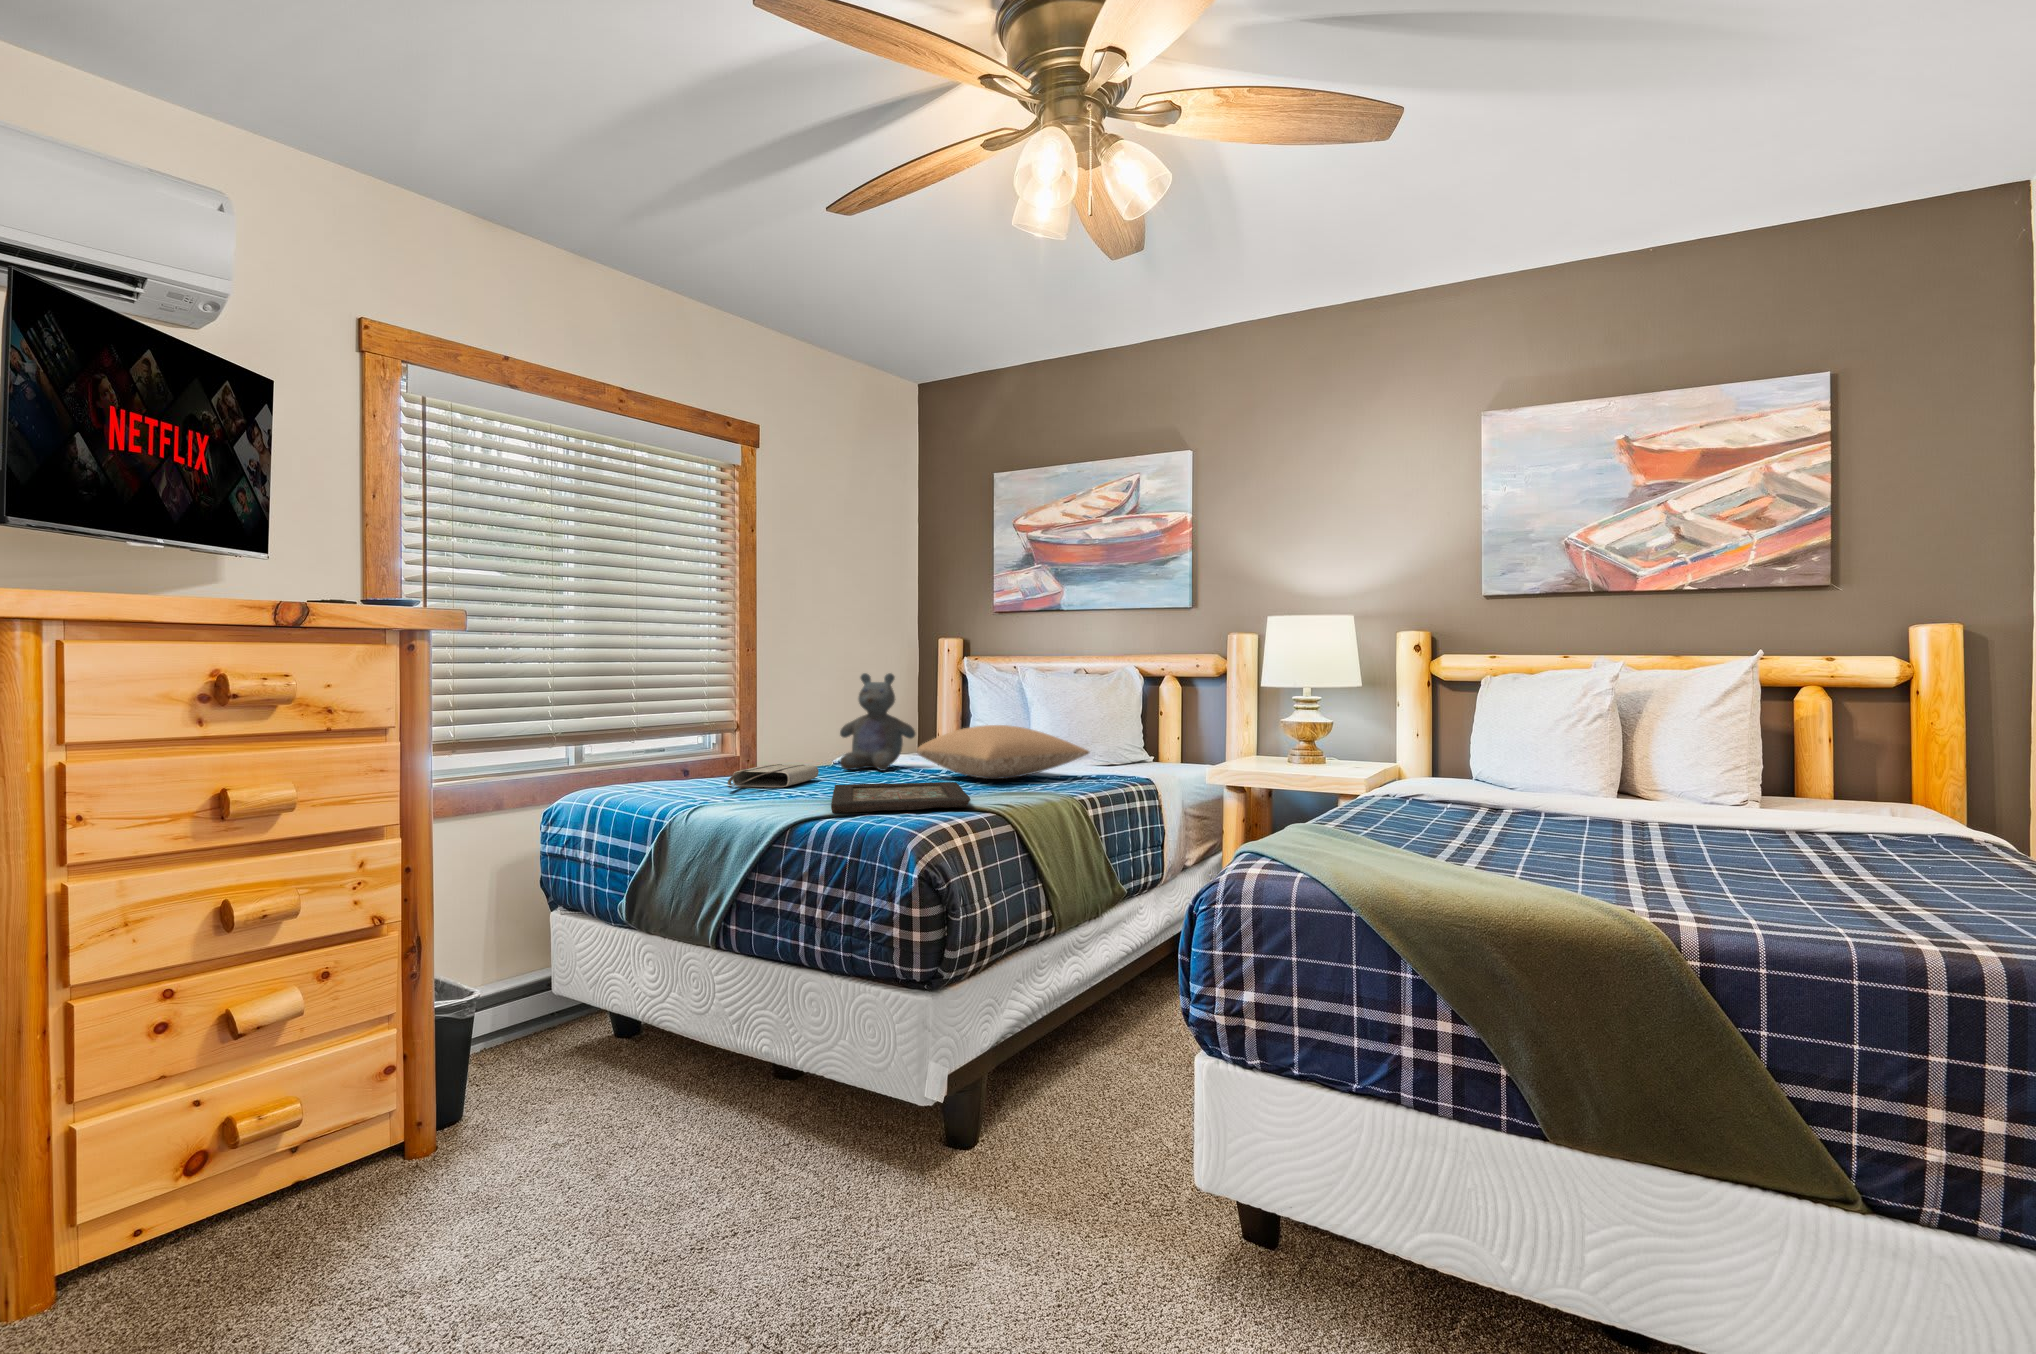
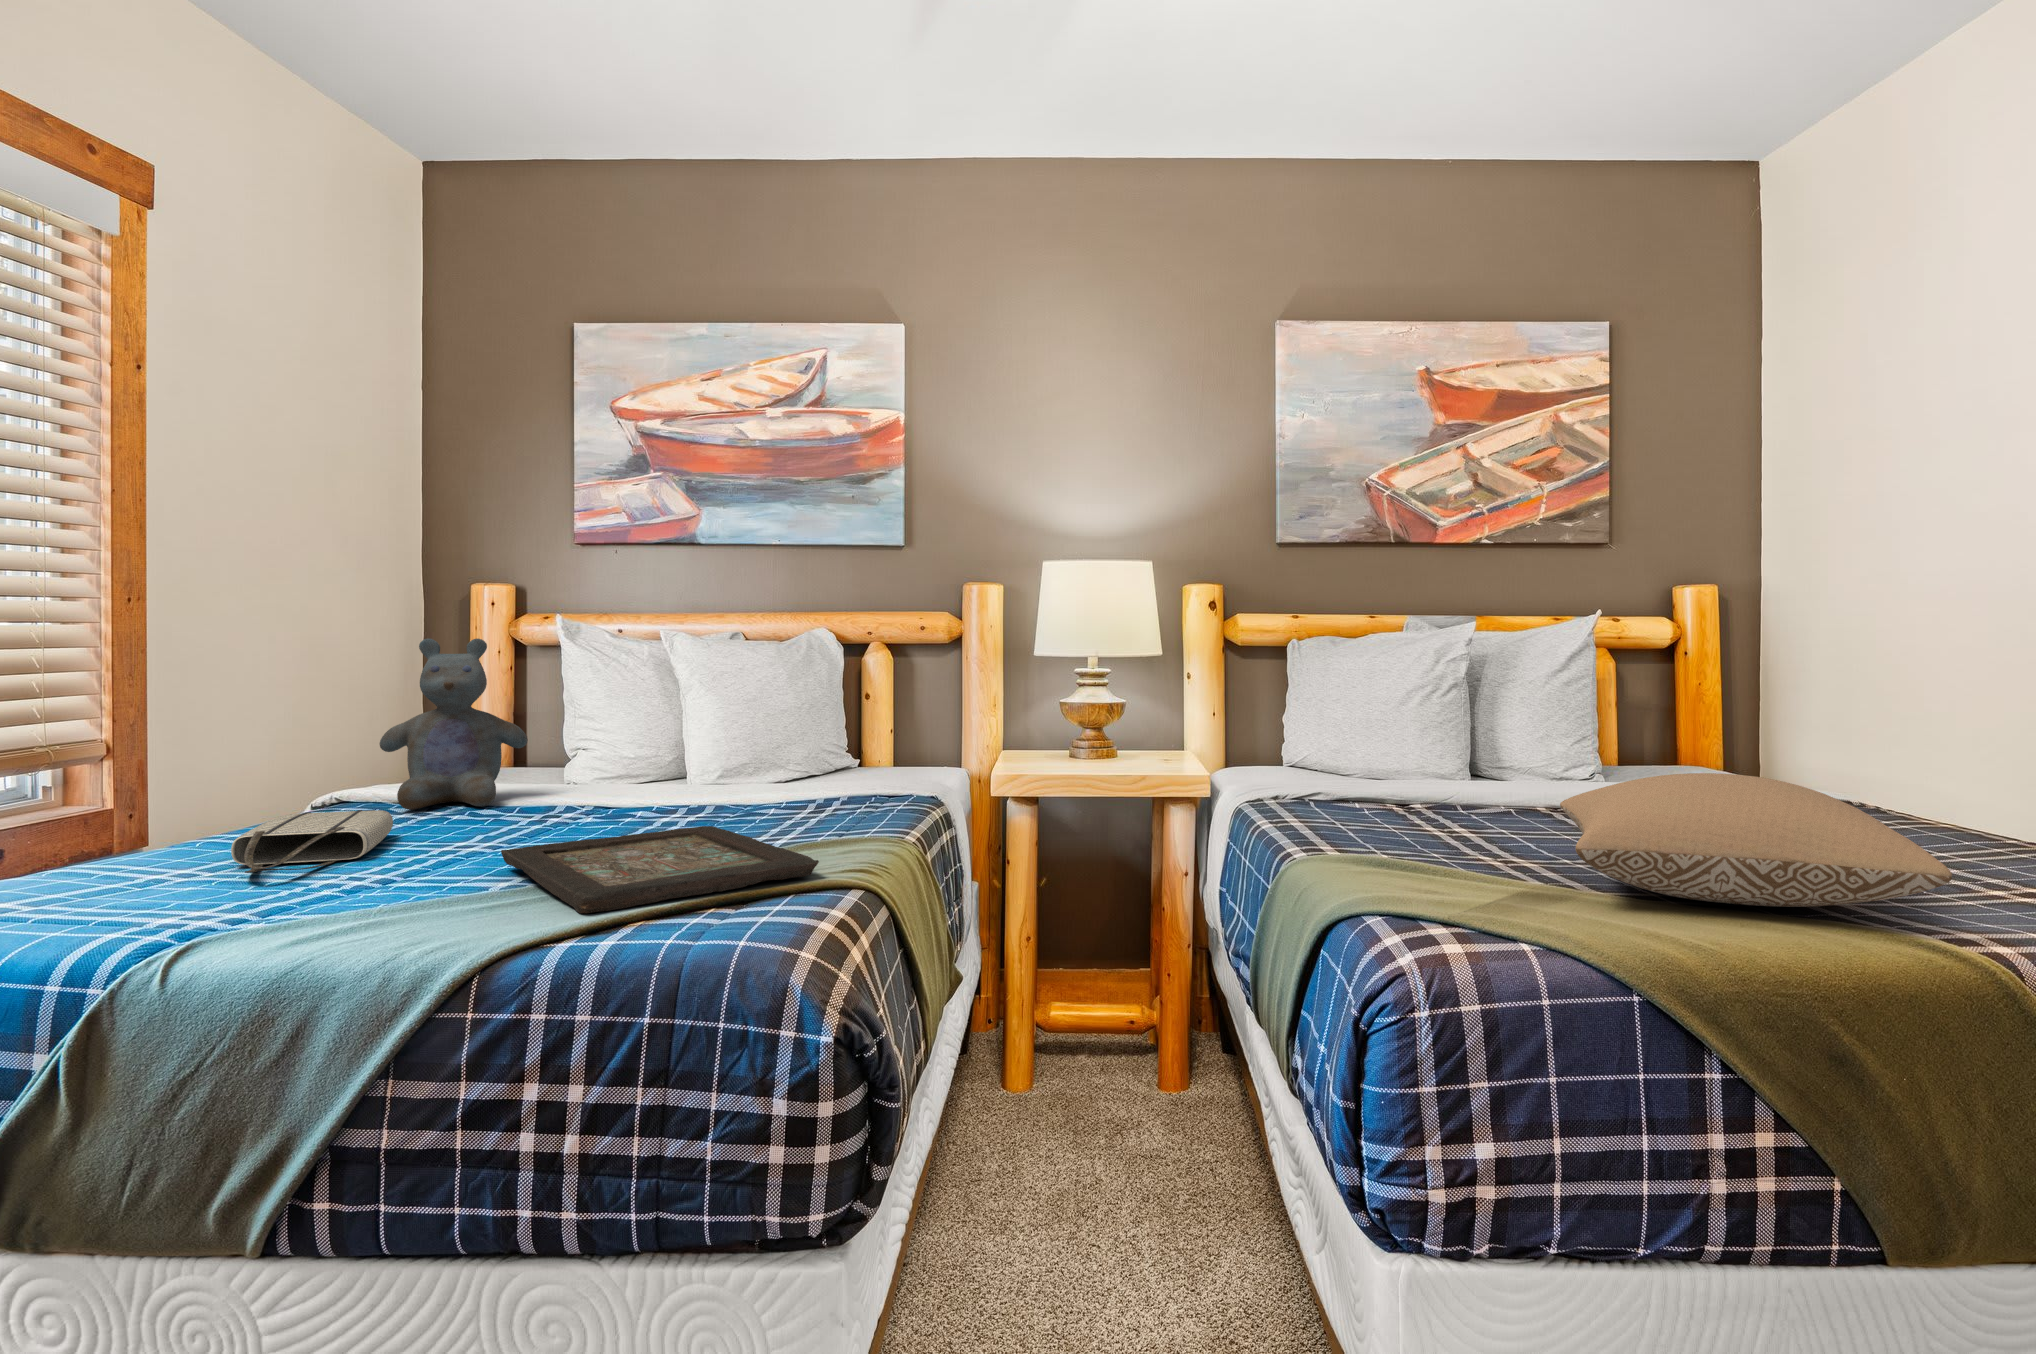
pillow: present [917,725,1089,779] -> present [1560,773,1952,907]

